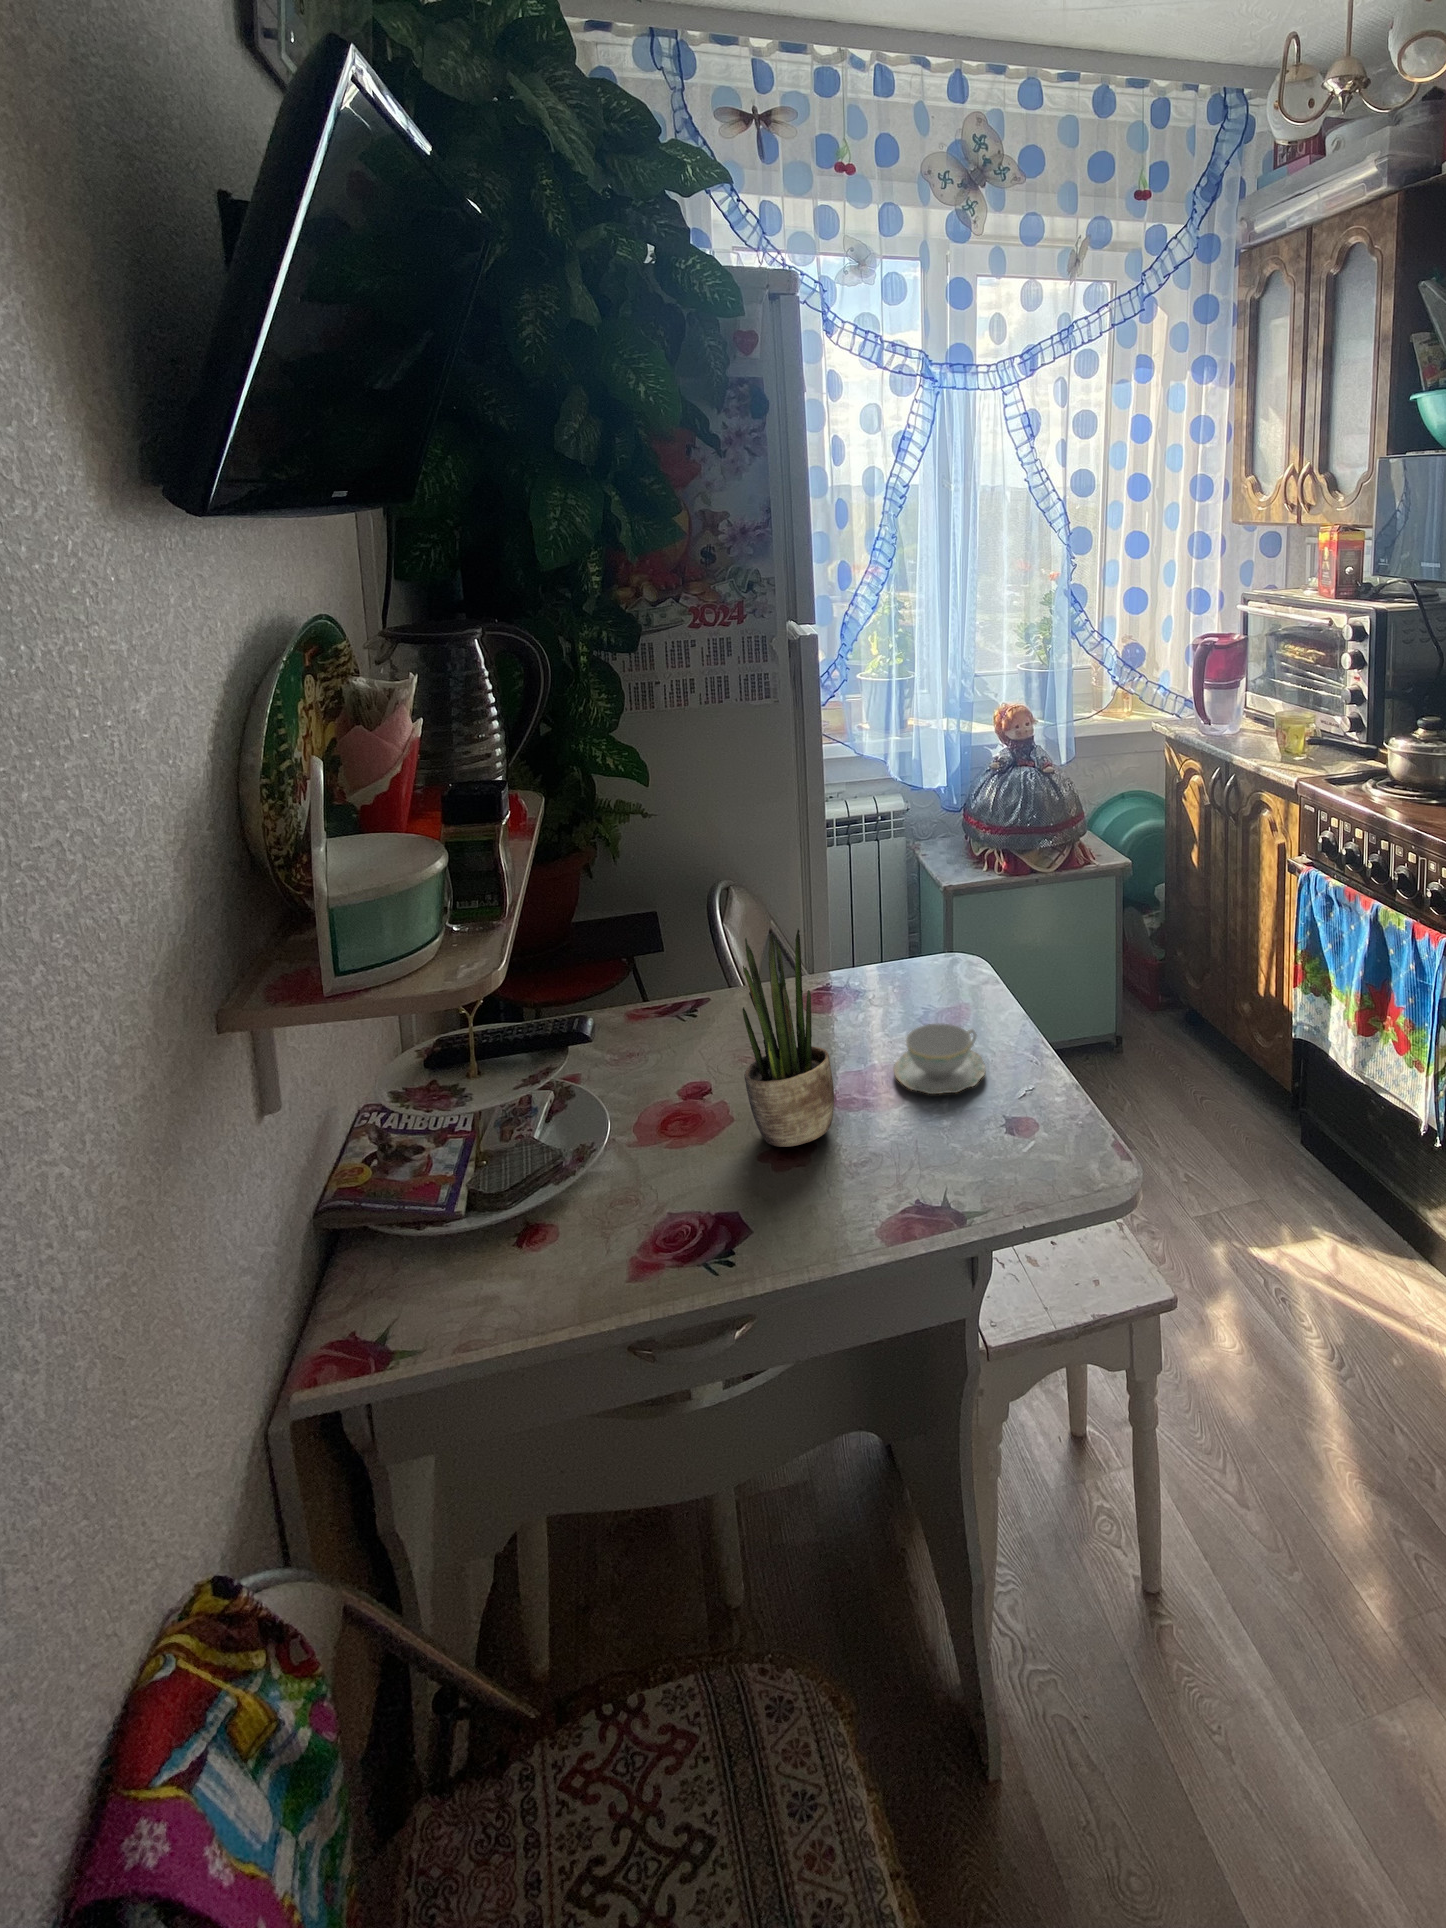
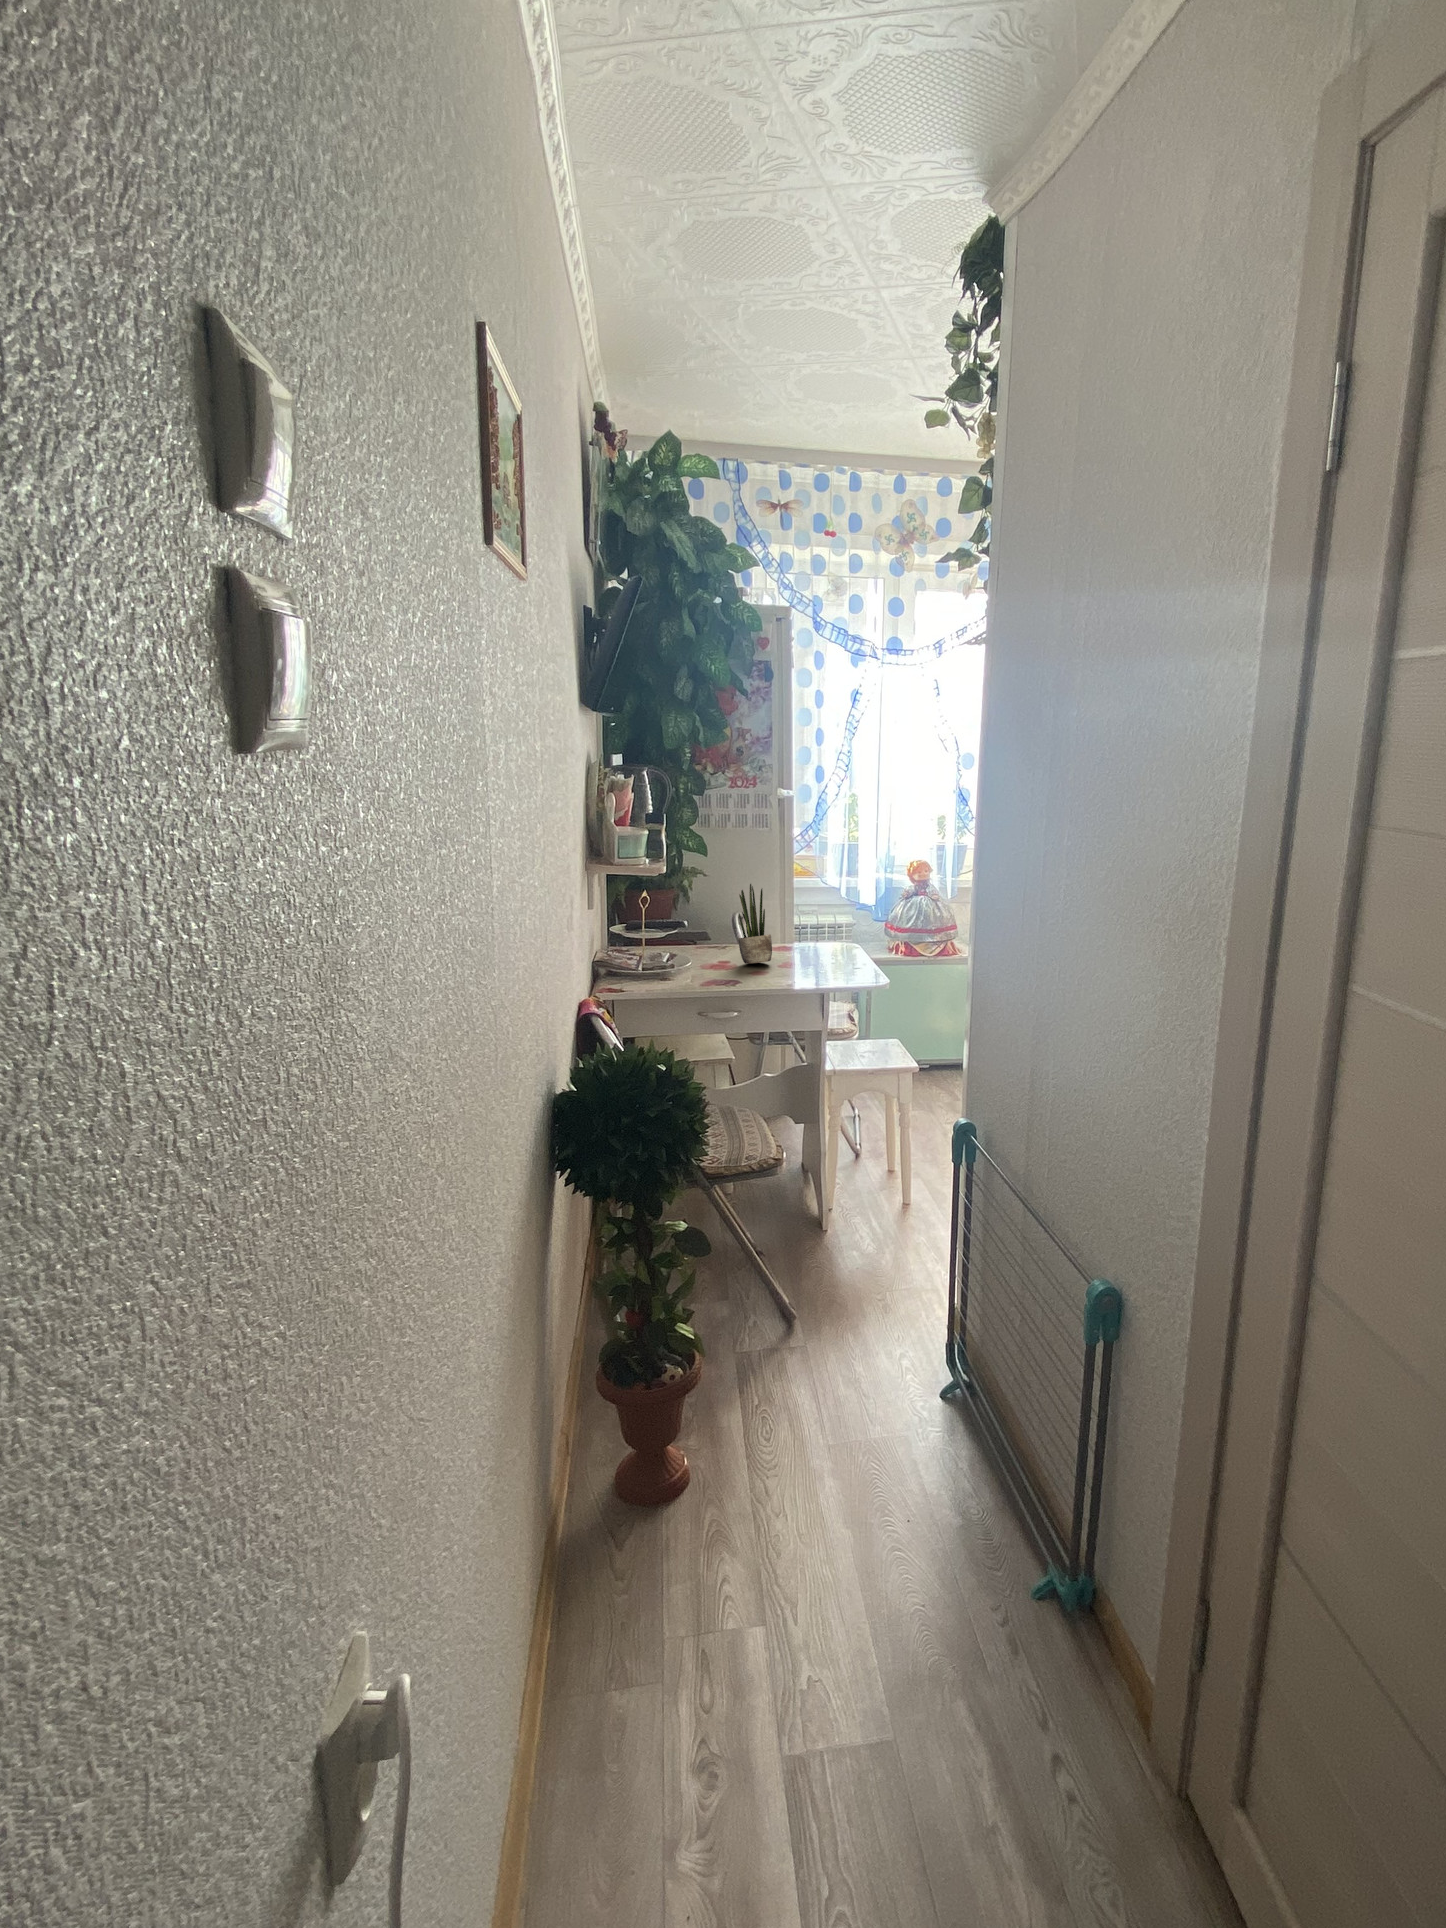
teacup: present [894,1023,985,1094] -> none [799,941,837,960]

